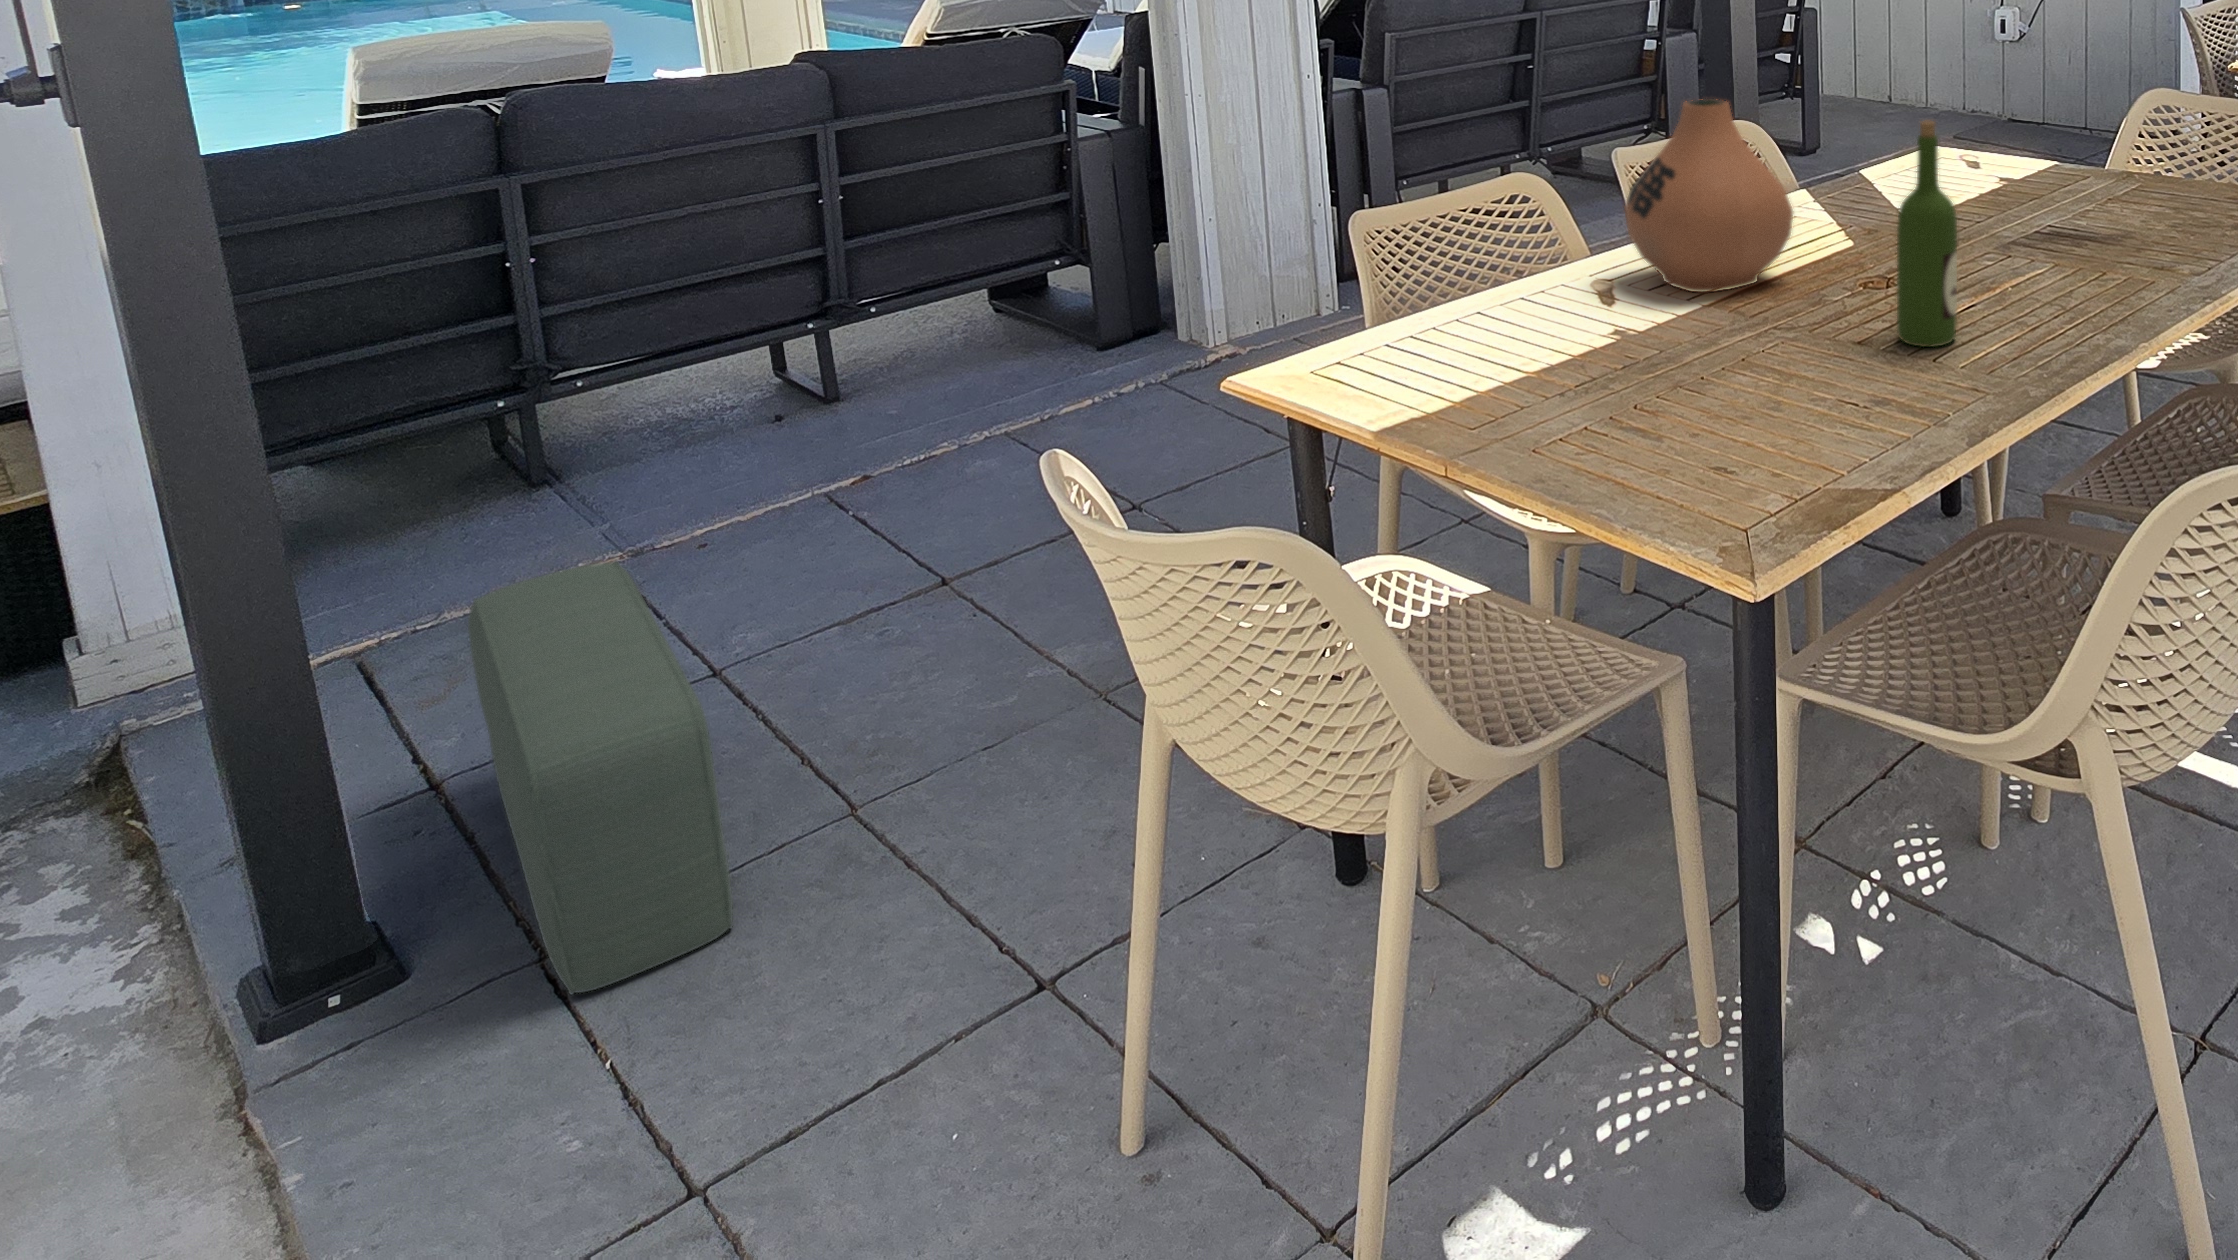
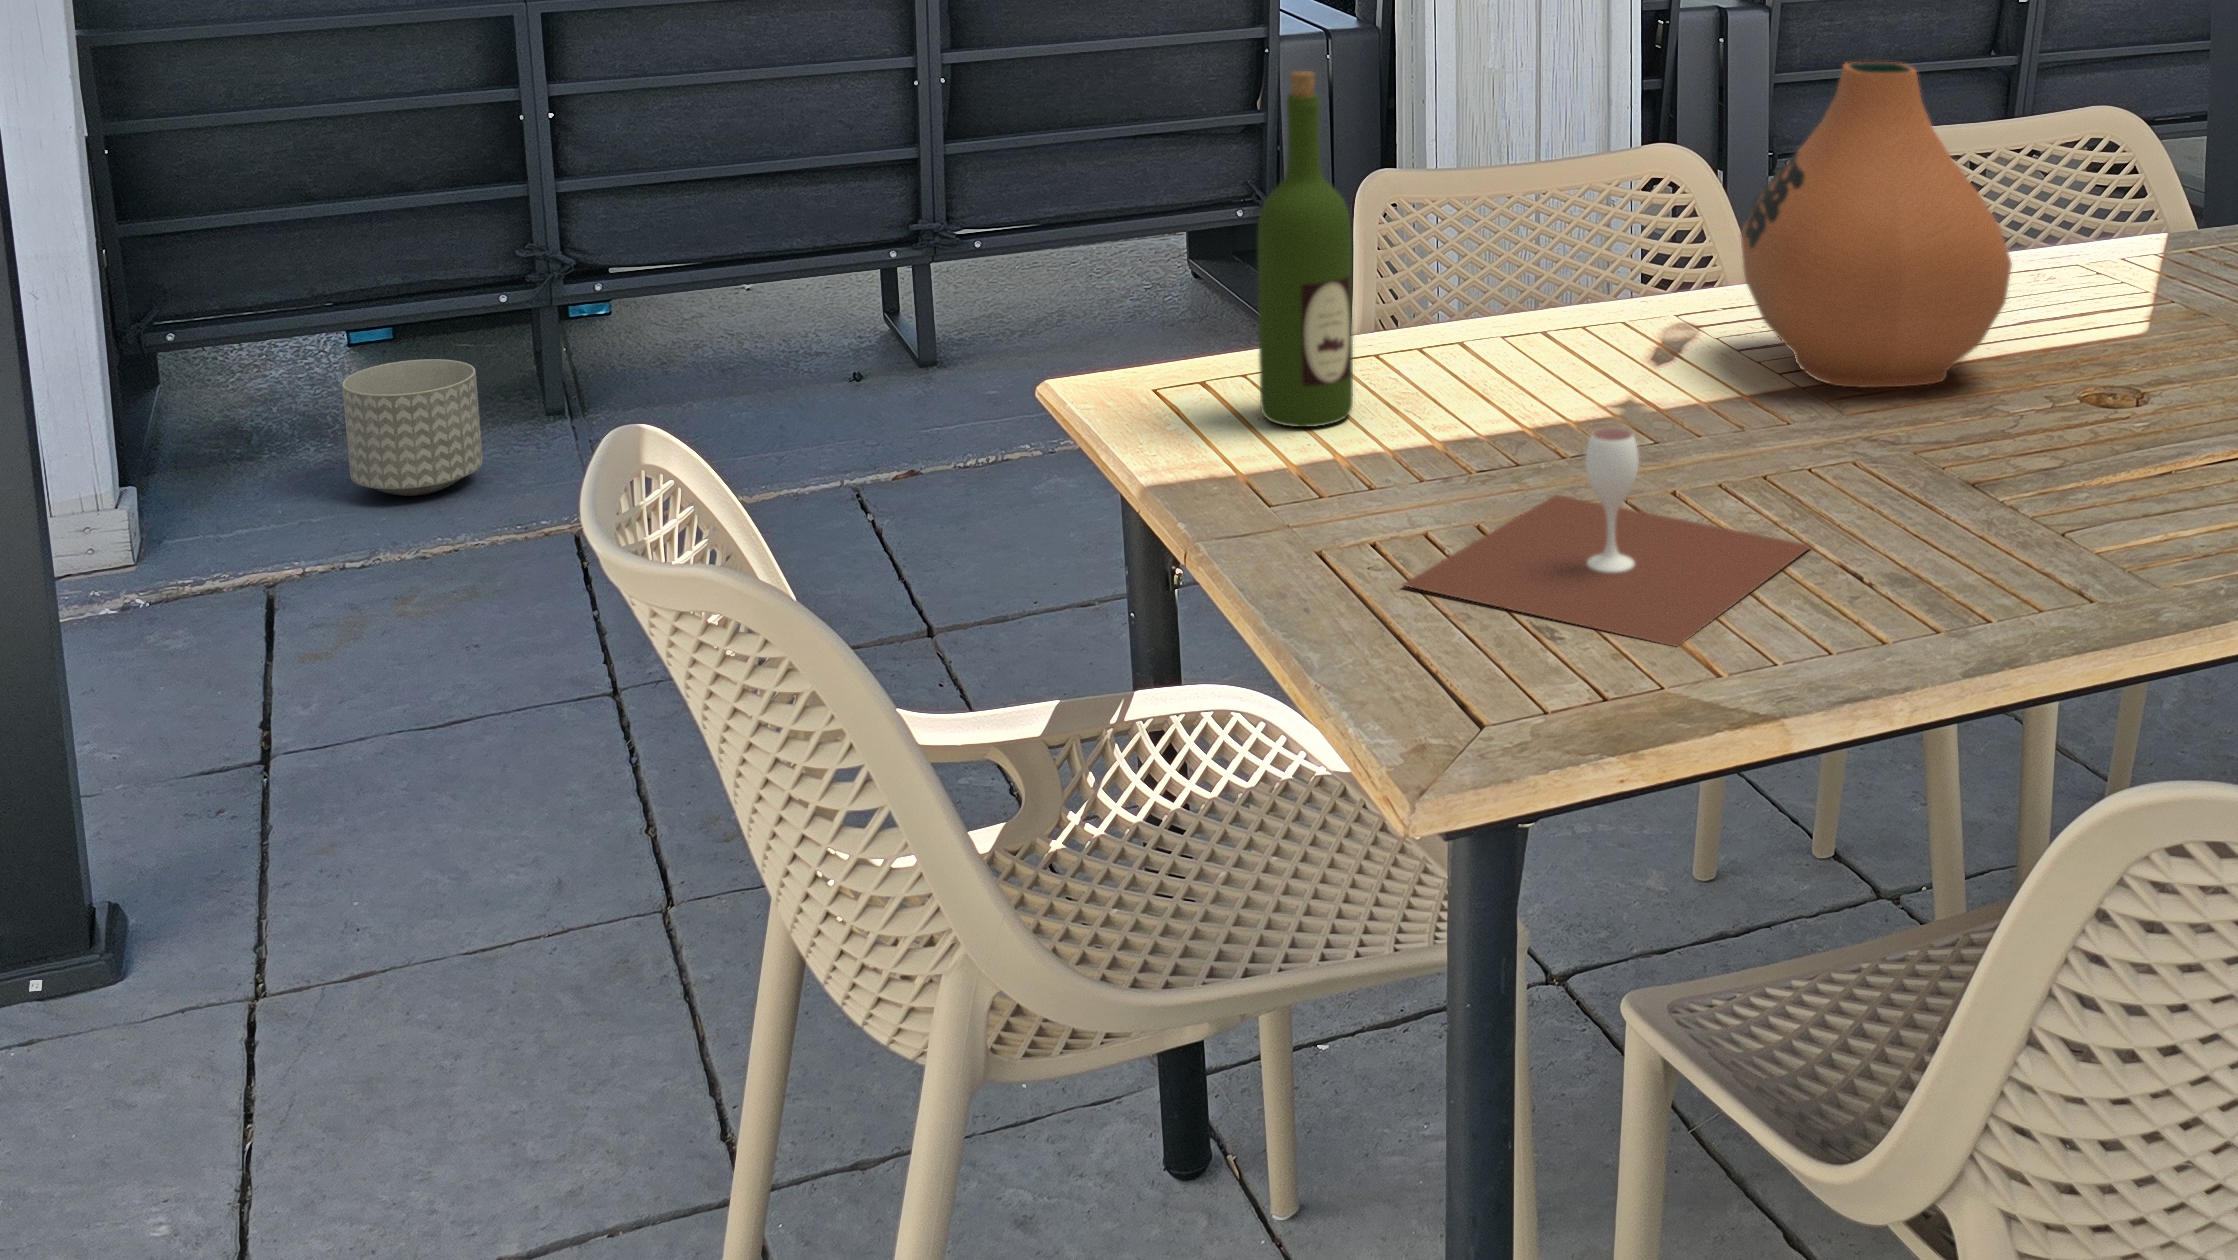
wine bottle: present [1897,121,1957,347] -> present [1258,71,1353,427]
wine glass: none [1592,327,1794,447] -> present [1403,428,1811,647]
planter: none [365,453,501,565] -> present [342,359,483,496]
pouf: present [468,561,733,994] -> none [200,519,477,1048]

